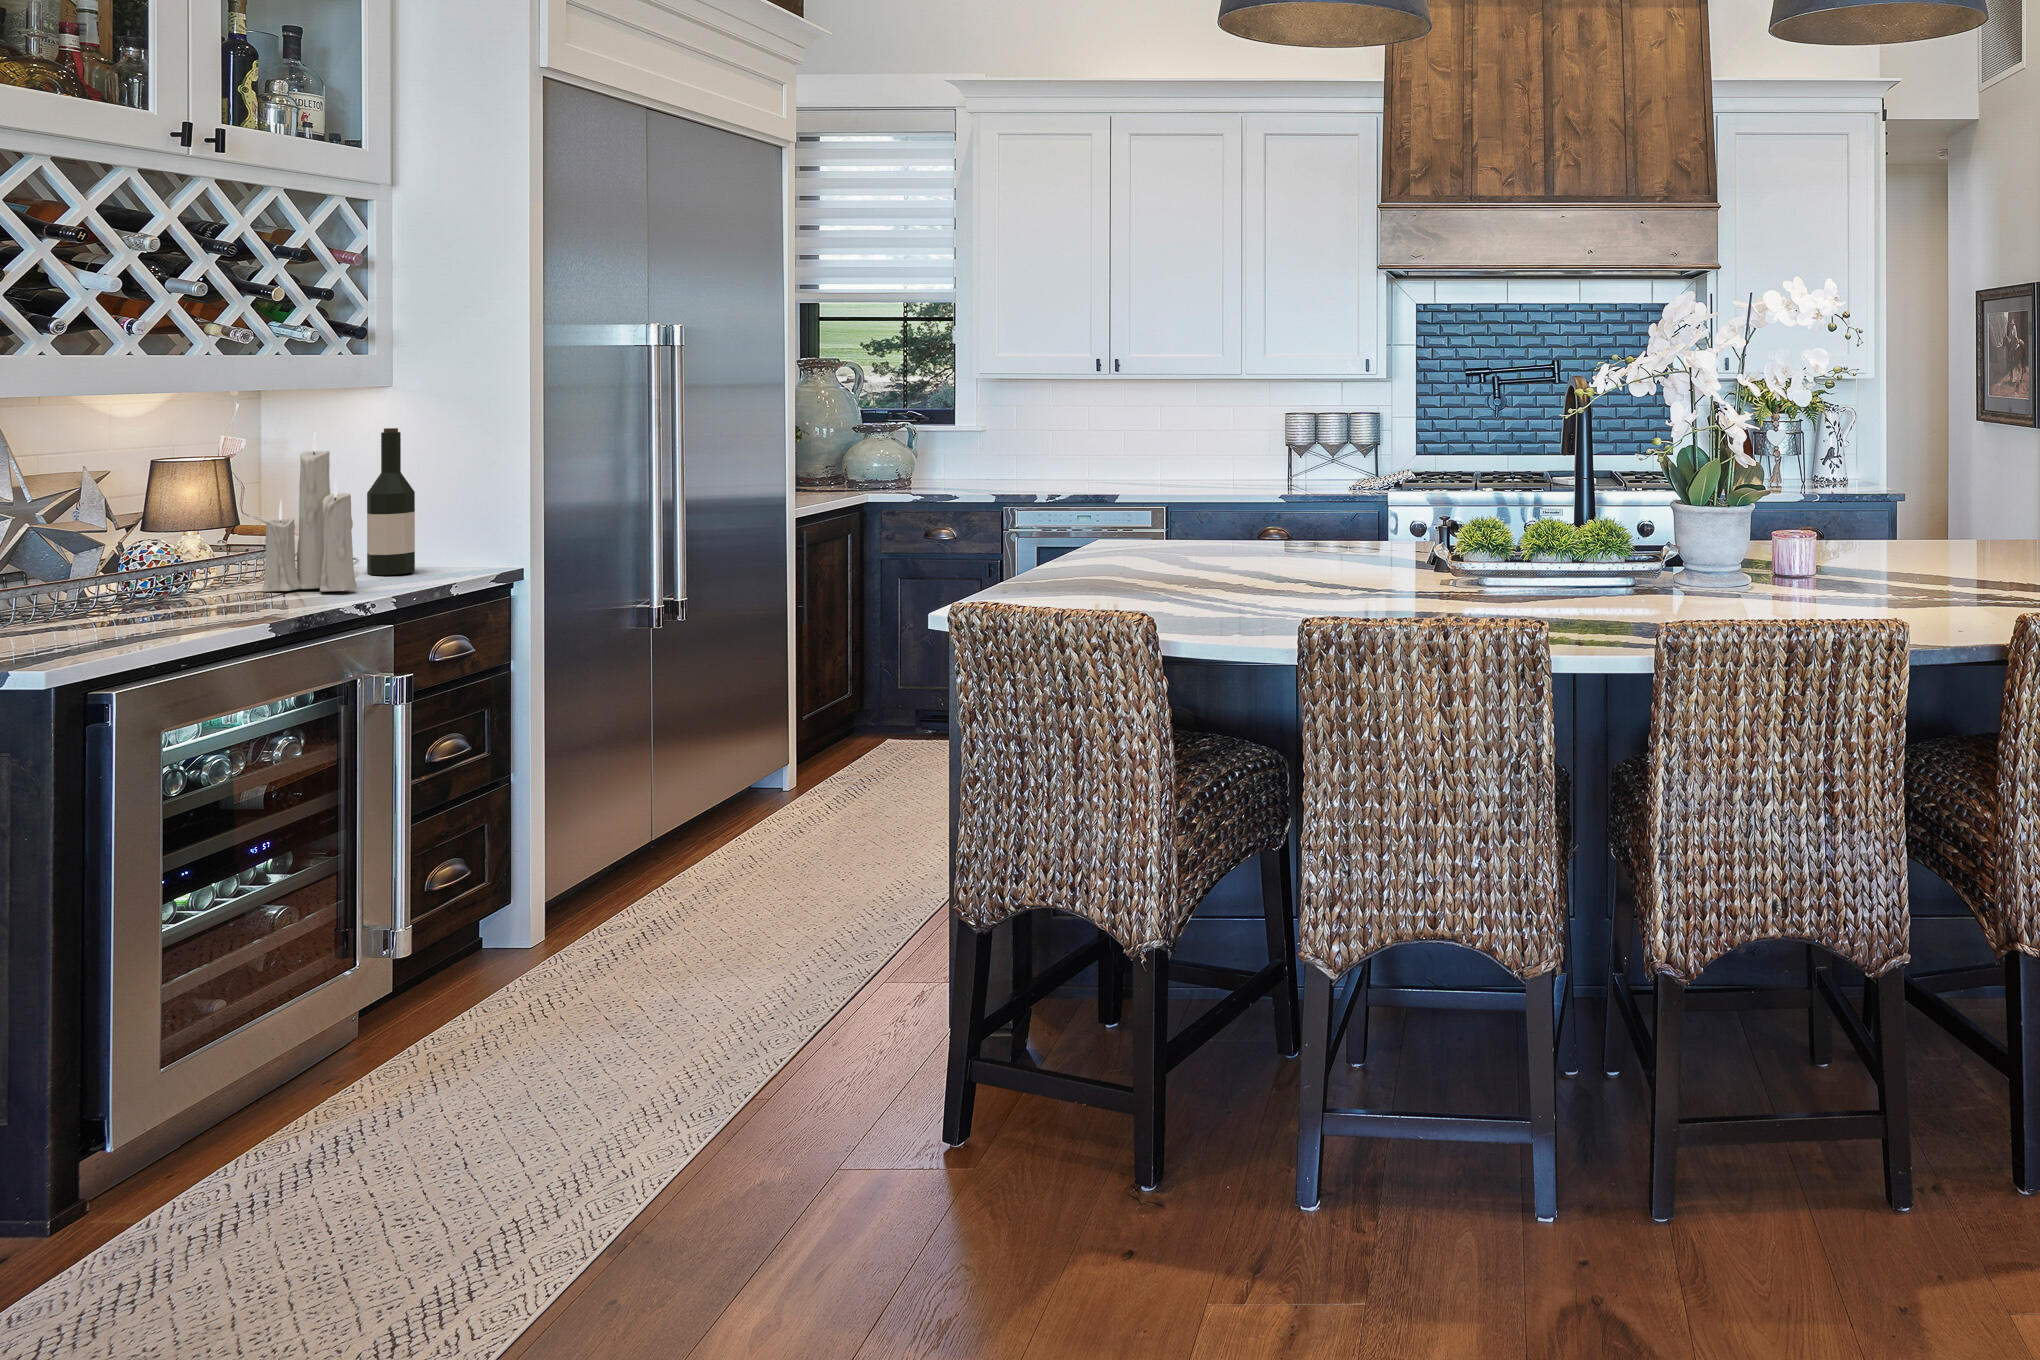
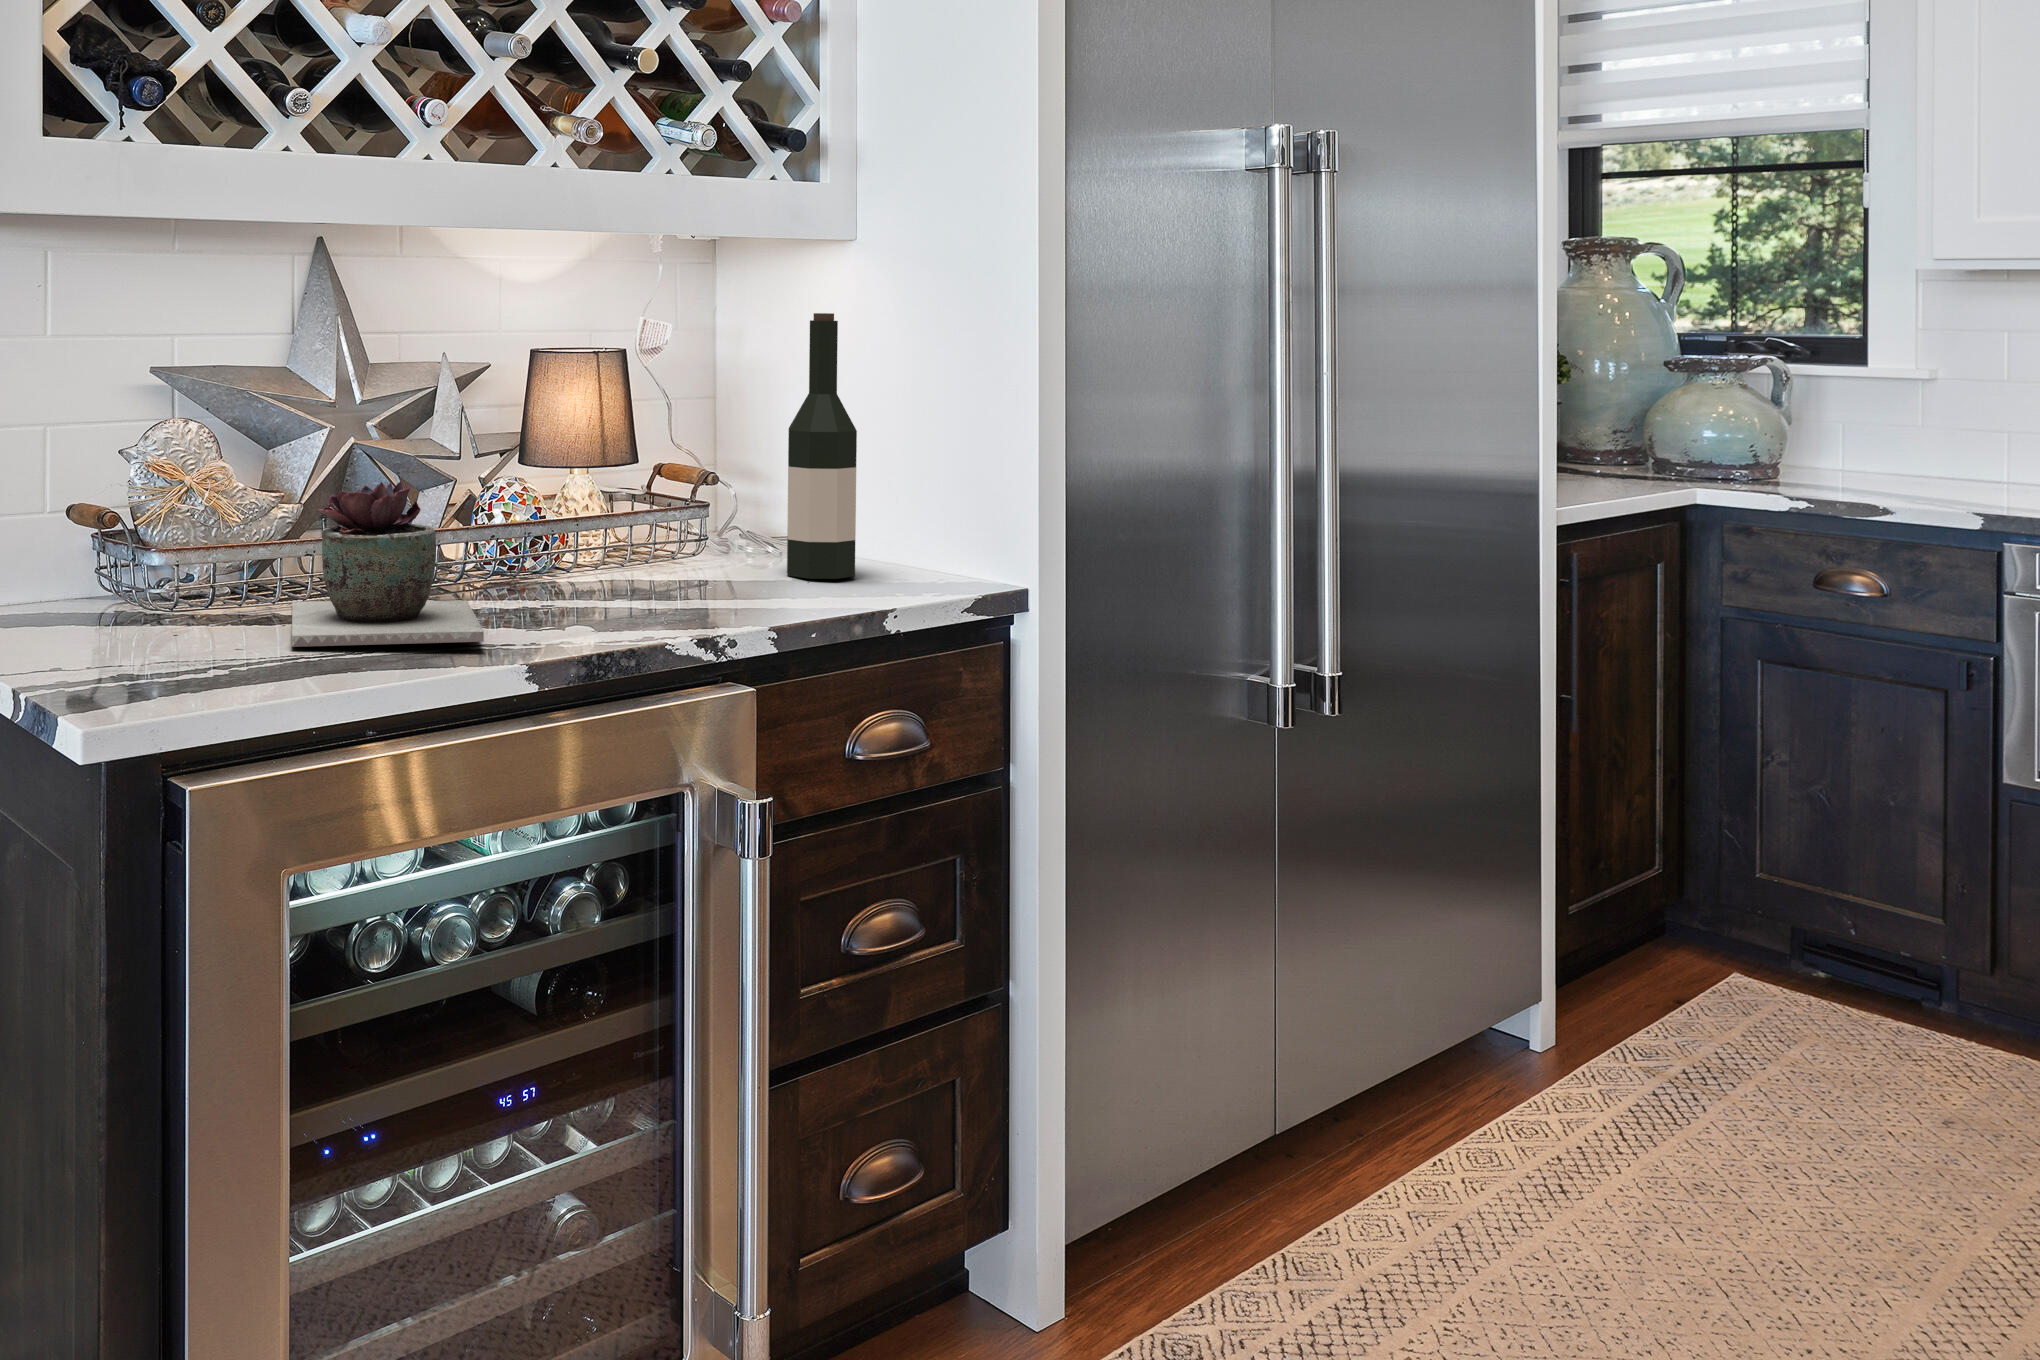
candle: present [262,432,357,592] -> none [604,295,735,605]
succulent plant: none [59,536,229,631] -> present [292,481,484,647]

